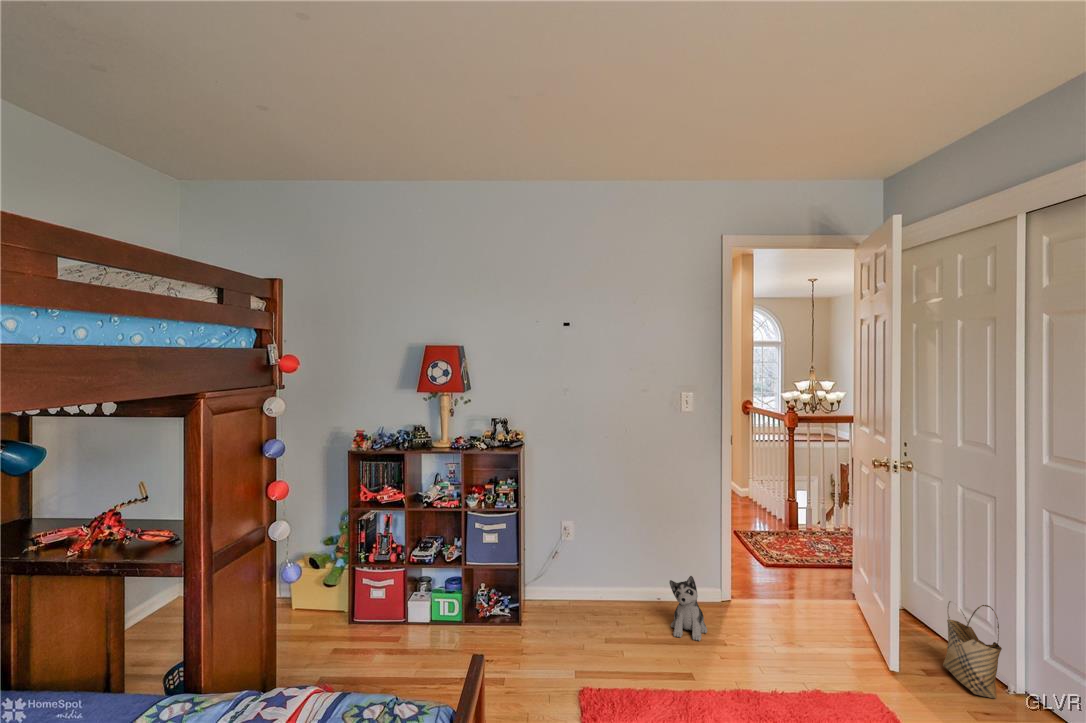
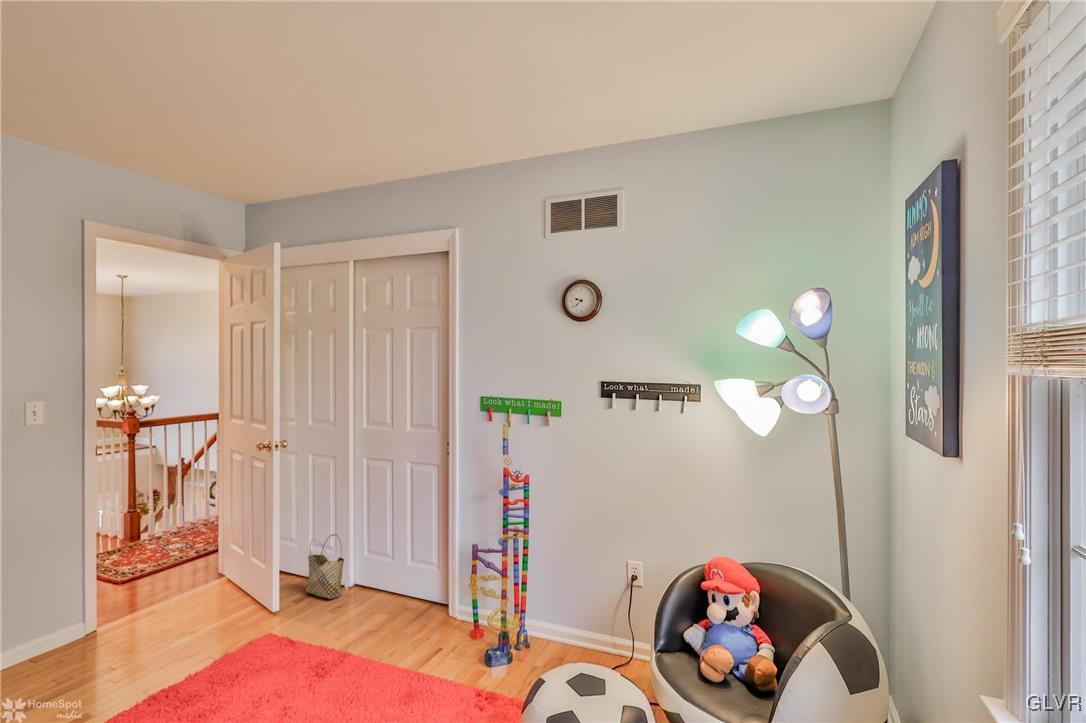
plush toy: present [669,576,707,641] -> none [28,613,84,695]

